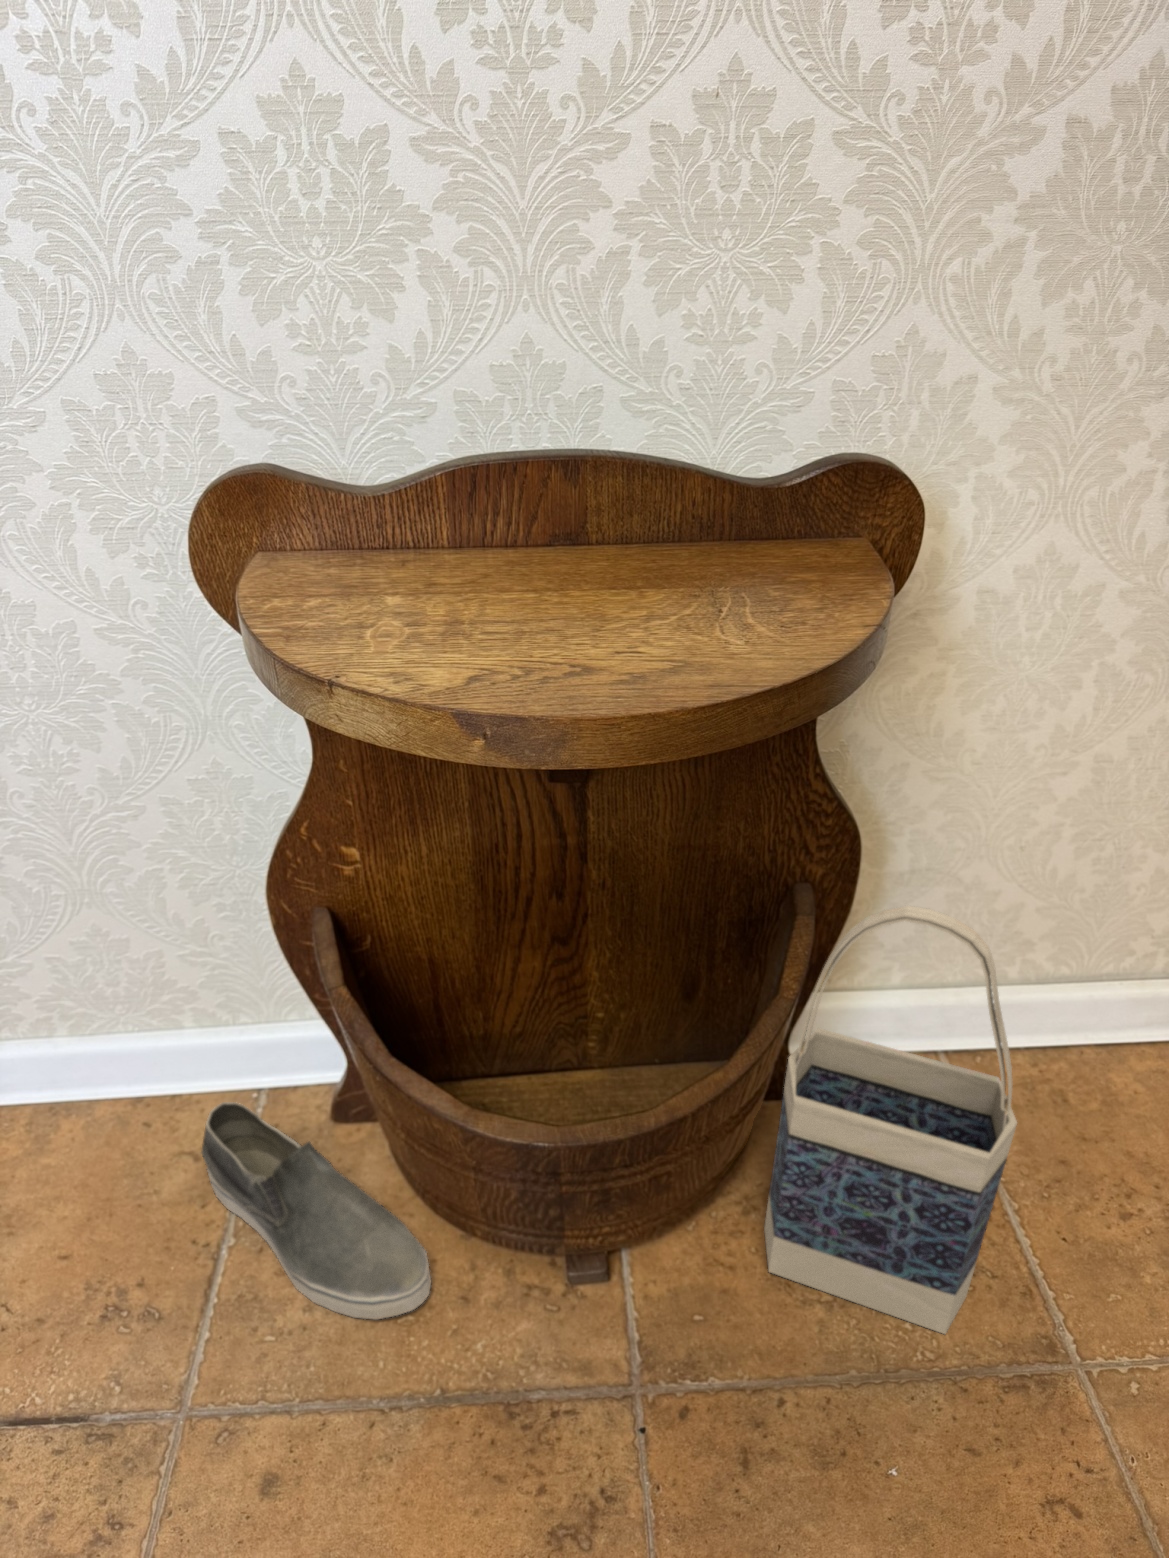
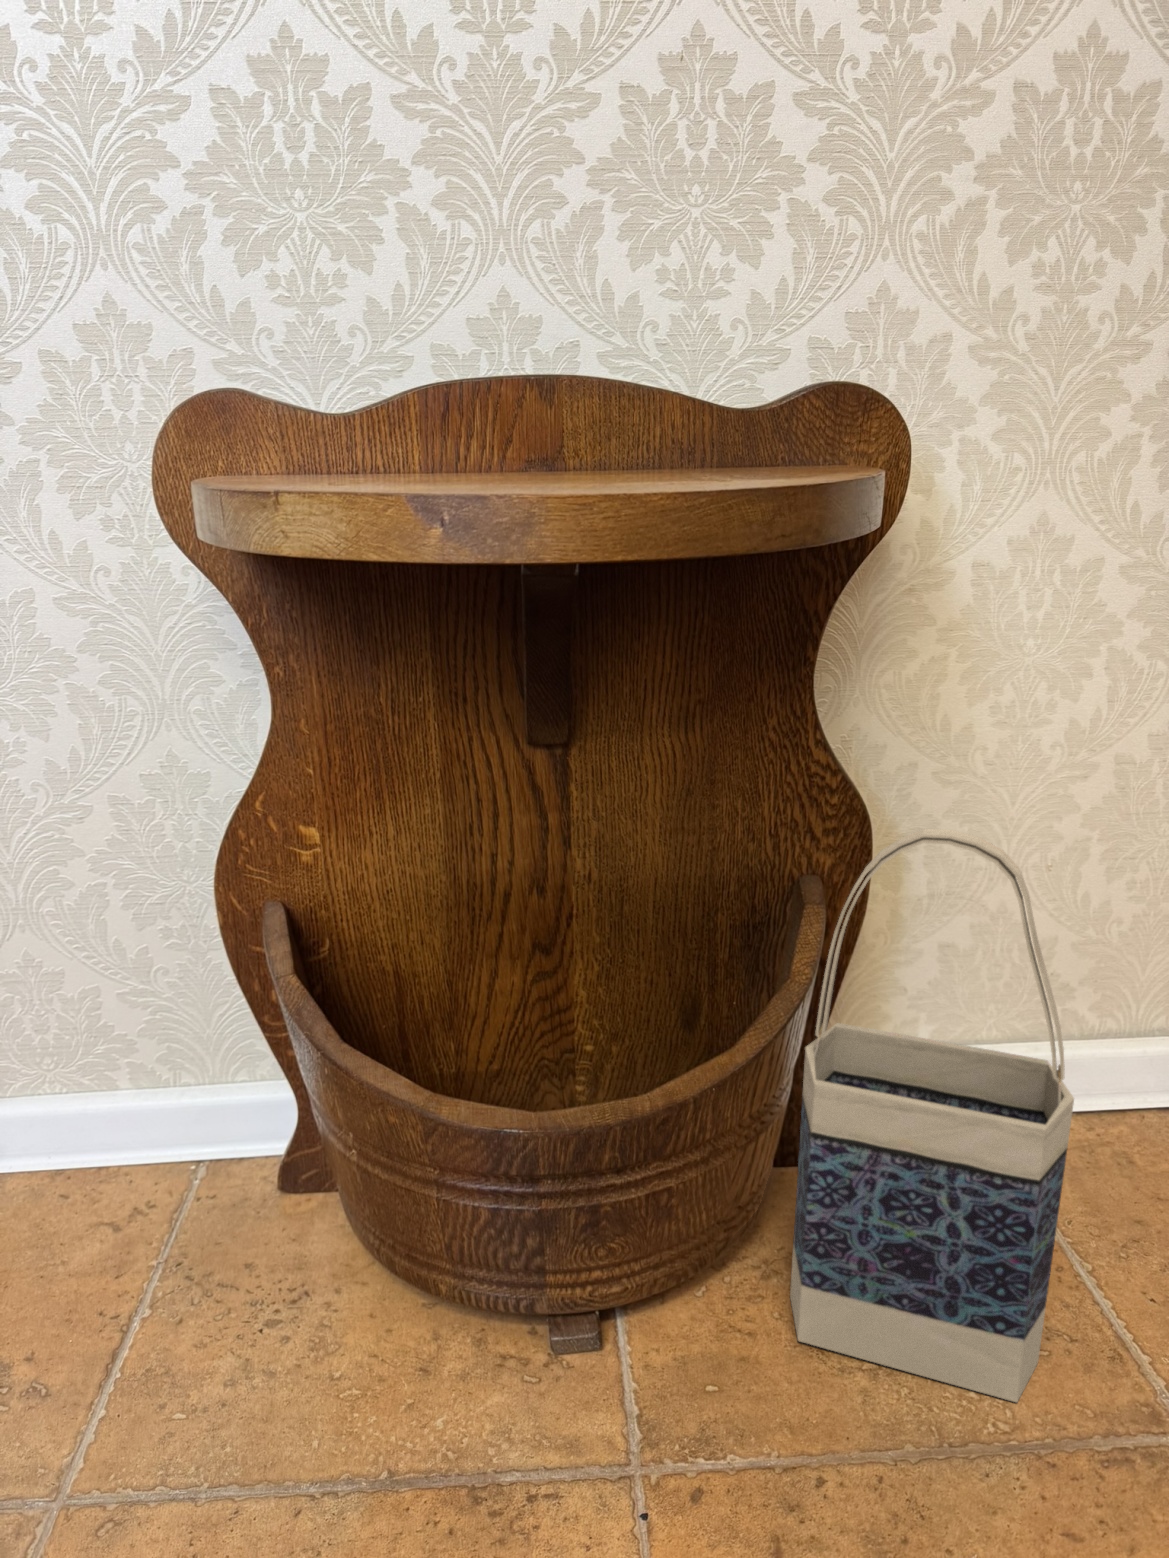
shoe: present [202,1102,431,1320] -> none [124,1158,391,1398]

